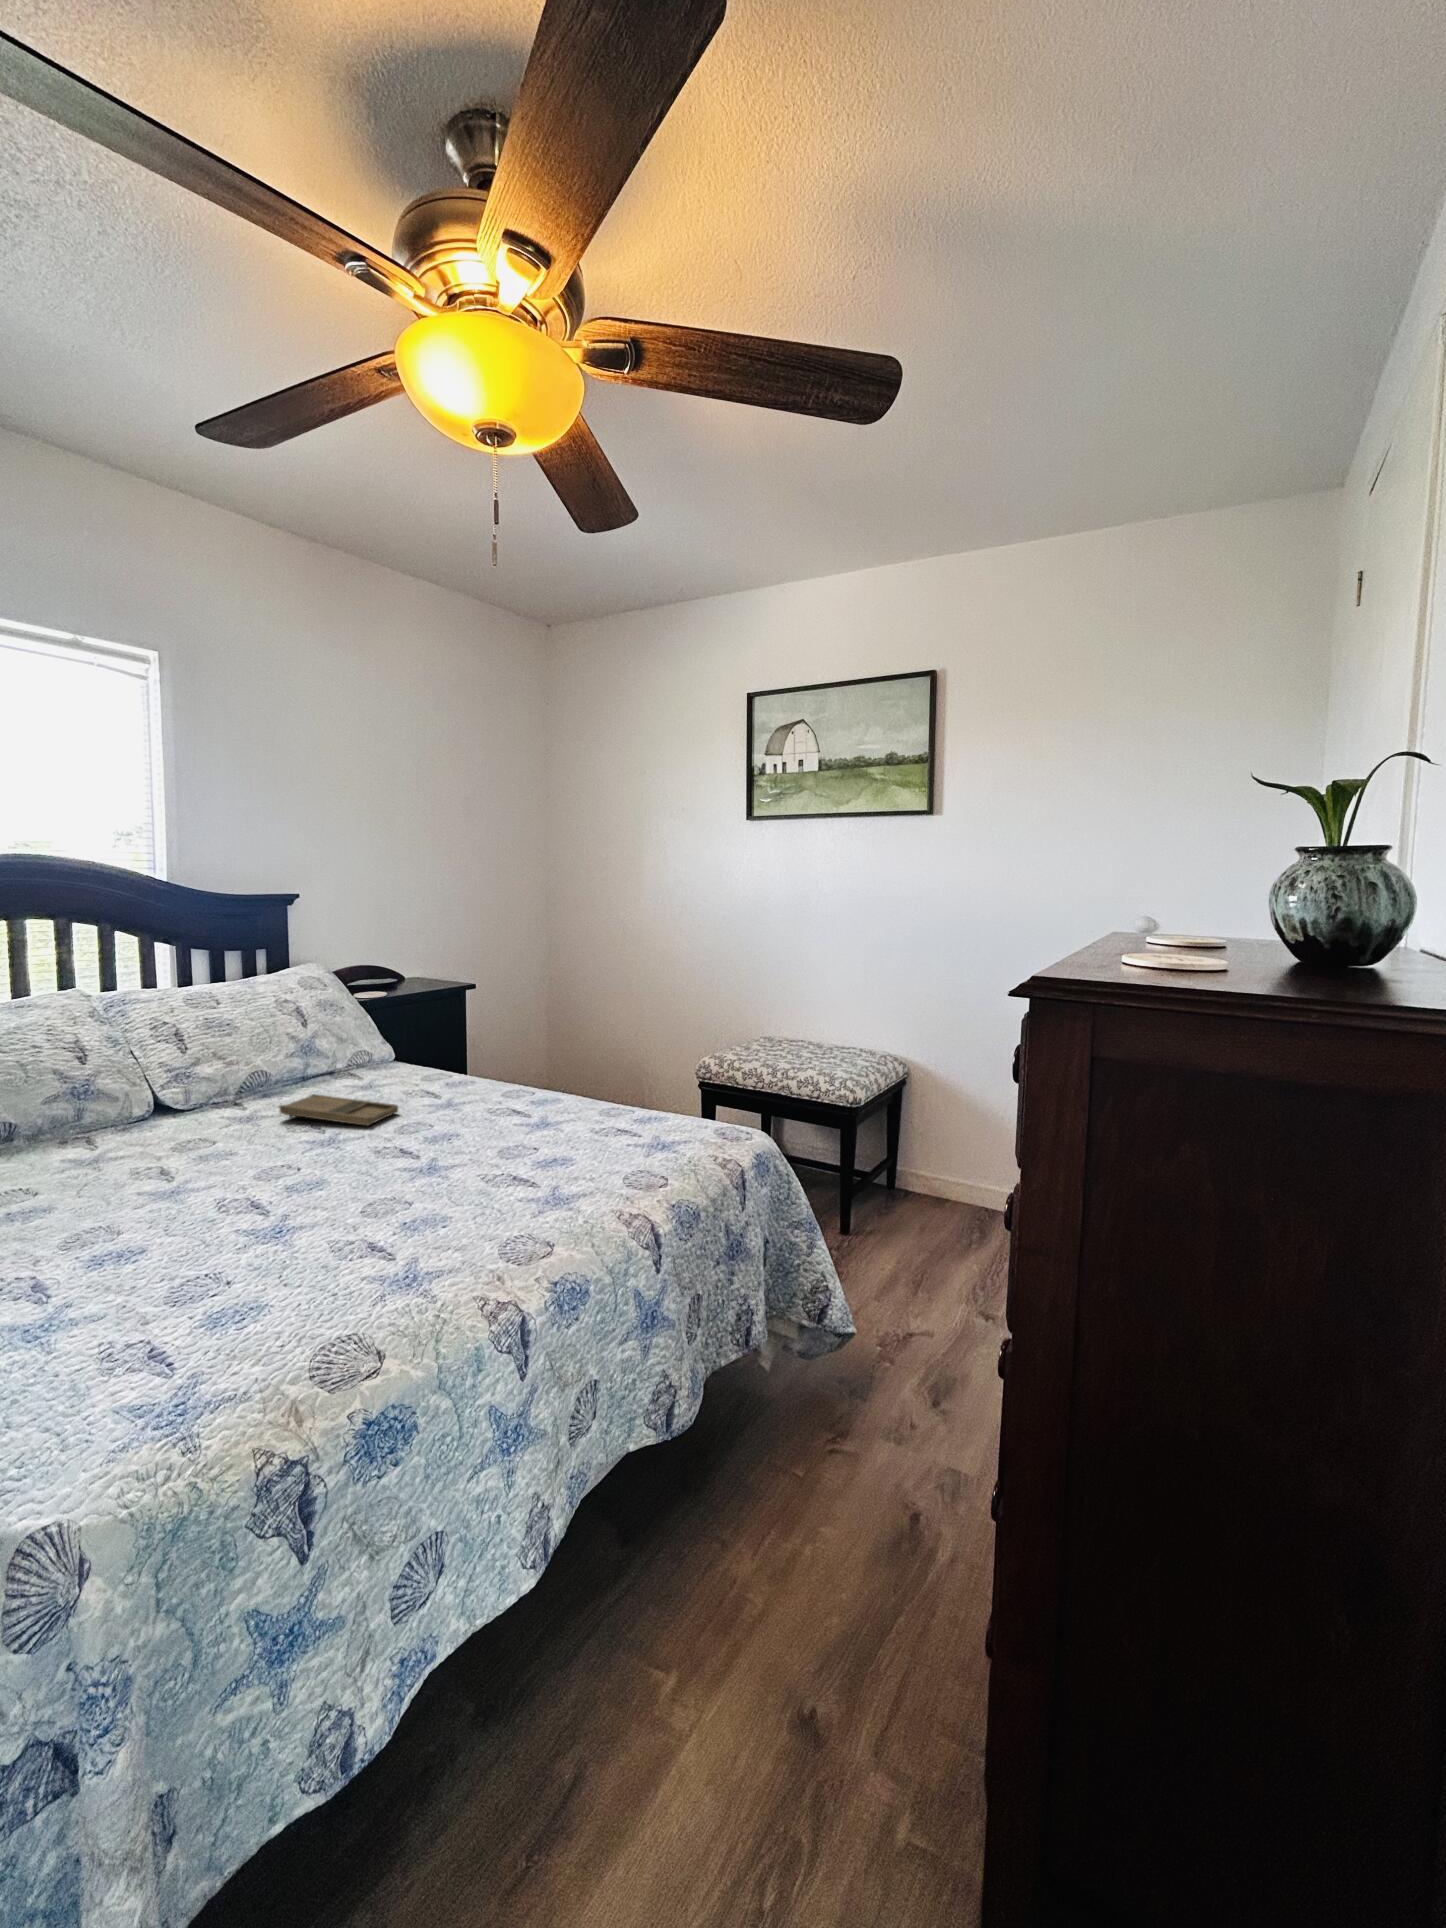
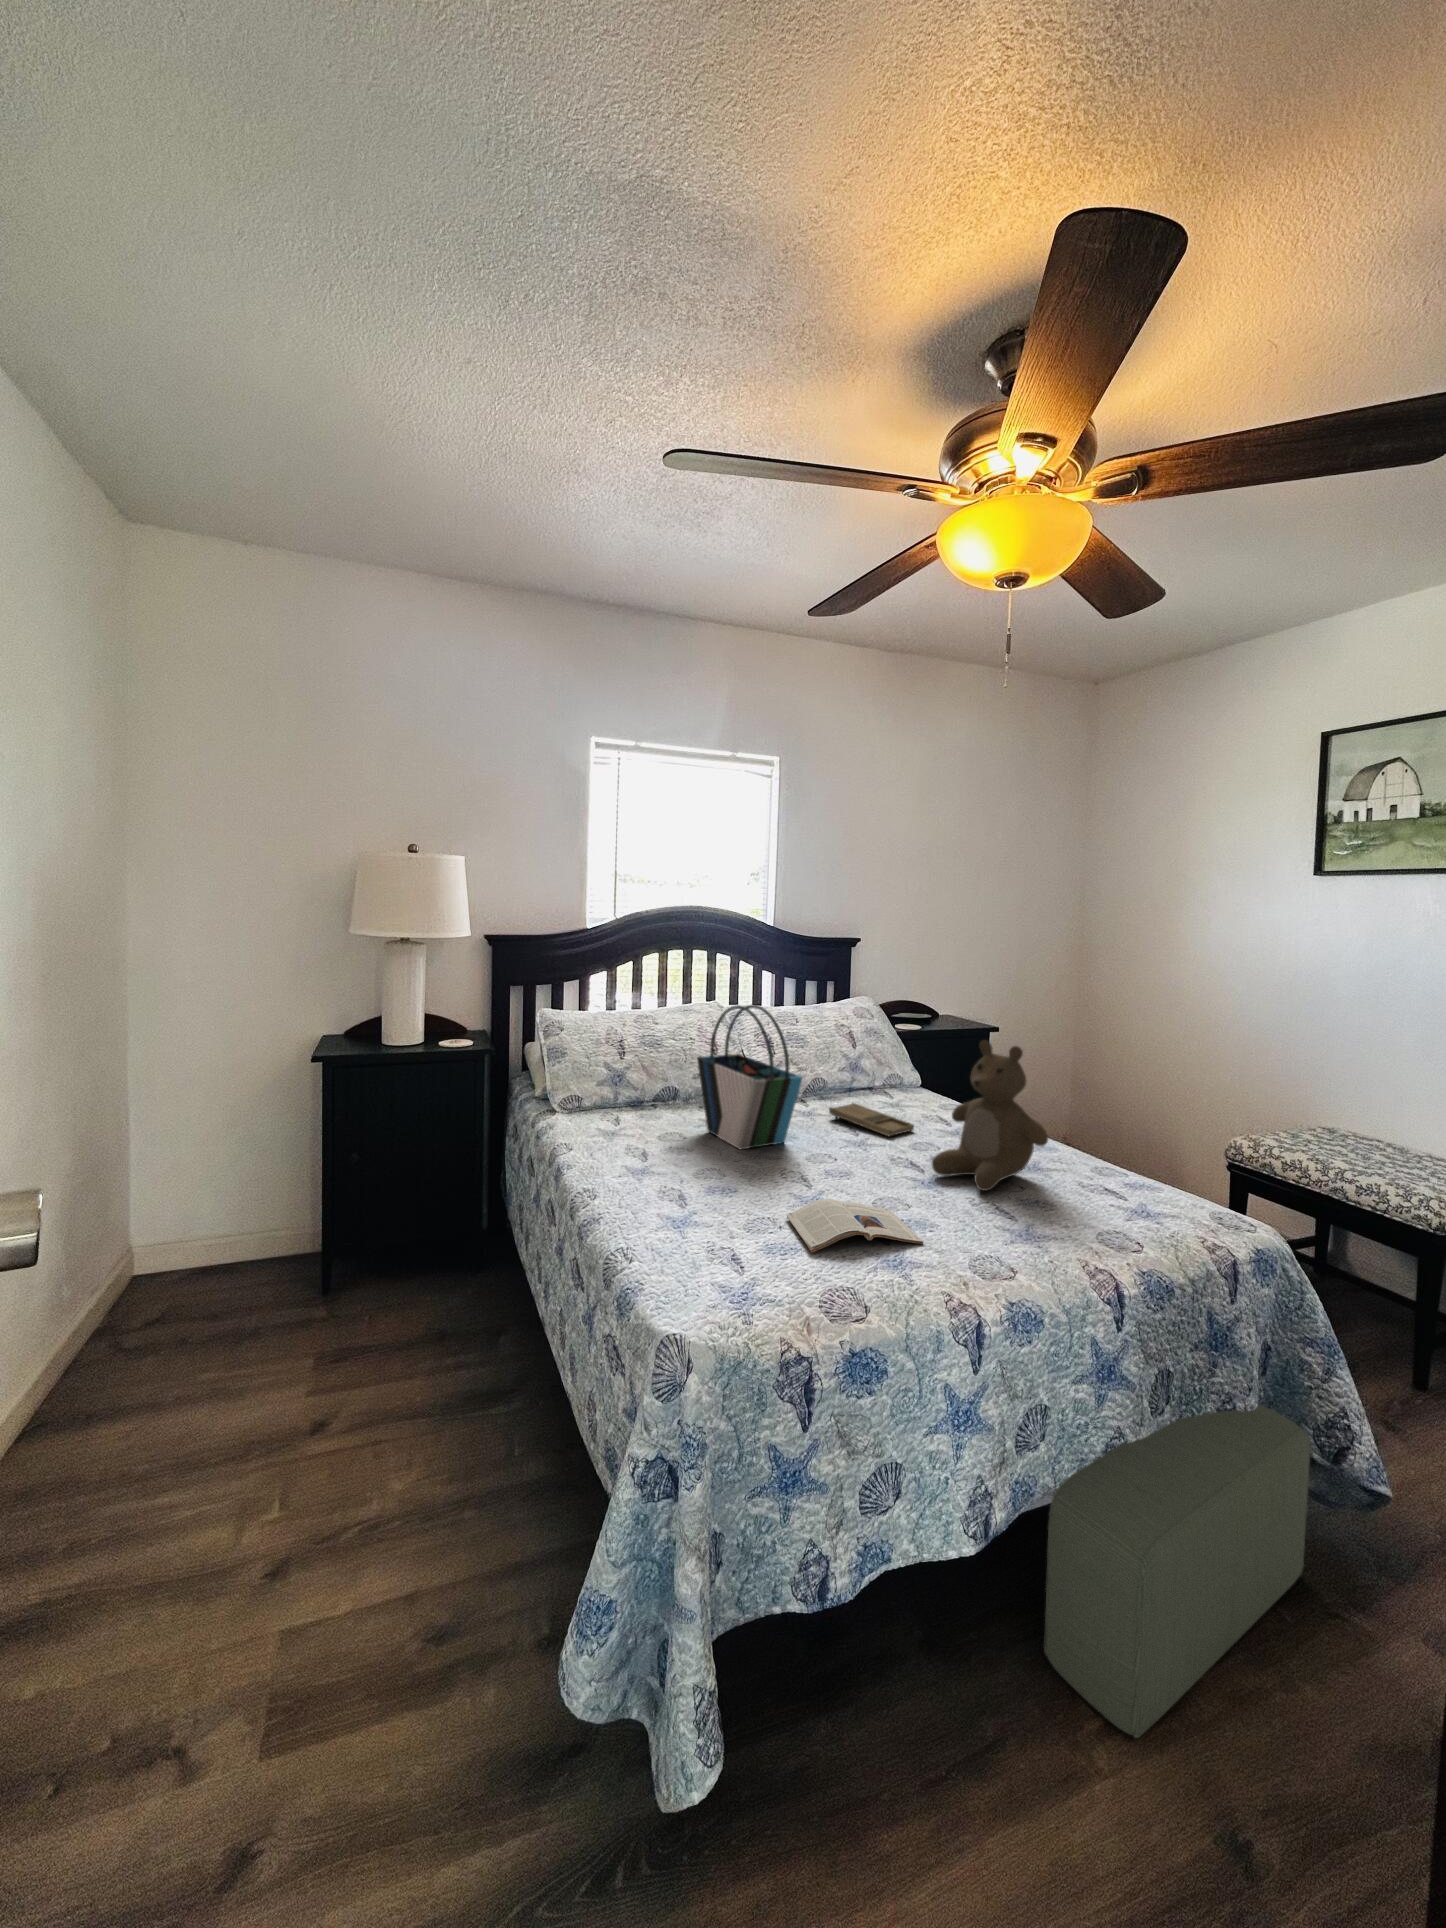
tote bag: none [47,983,240,1191] -> present [697,1005,802,1149]
teddy bear: none [431,993,561,1163] -> present [932,1040,1048,1191]
magazine: none [235,1215,440,1306] -> present [787,1199,923,1252]
pouf: none [609,1290,803,1674] -> present [1044,1405,1310,1738]

